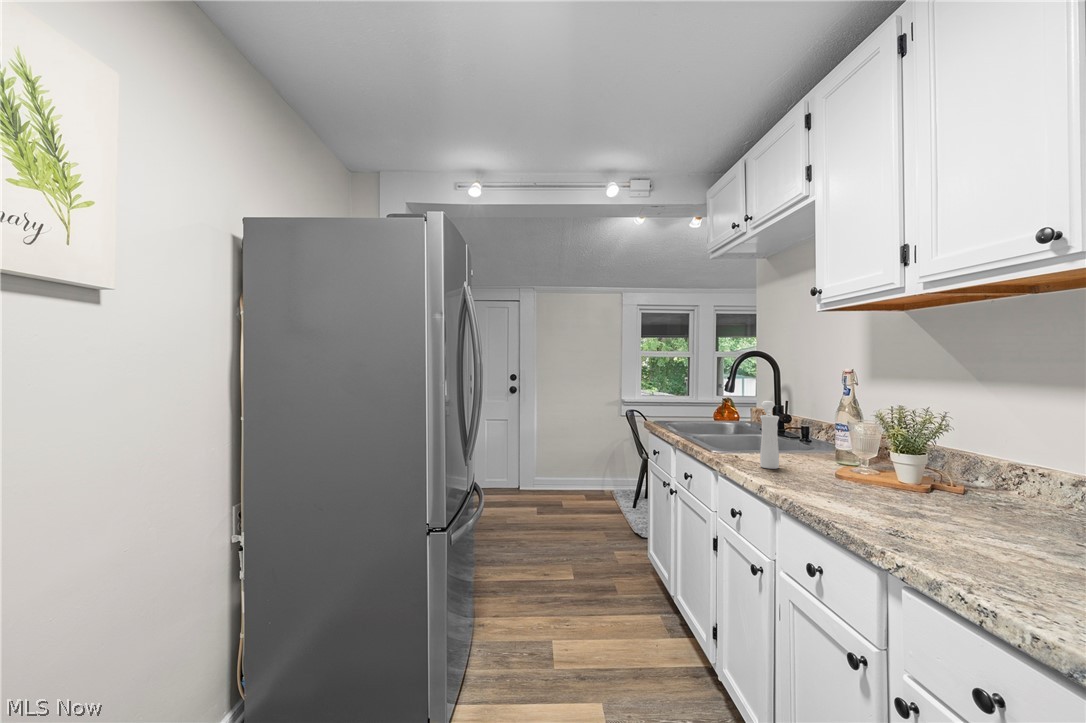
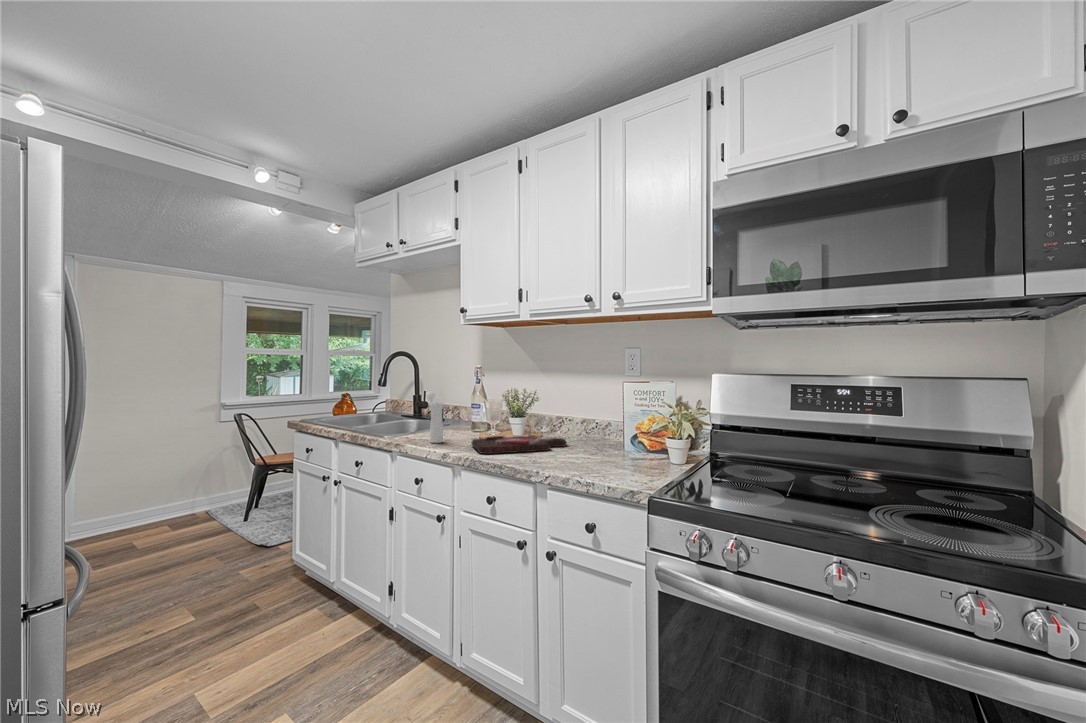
cutting board: none [810,472,1000,514] -> present [472,434,567,454]

